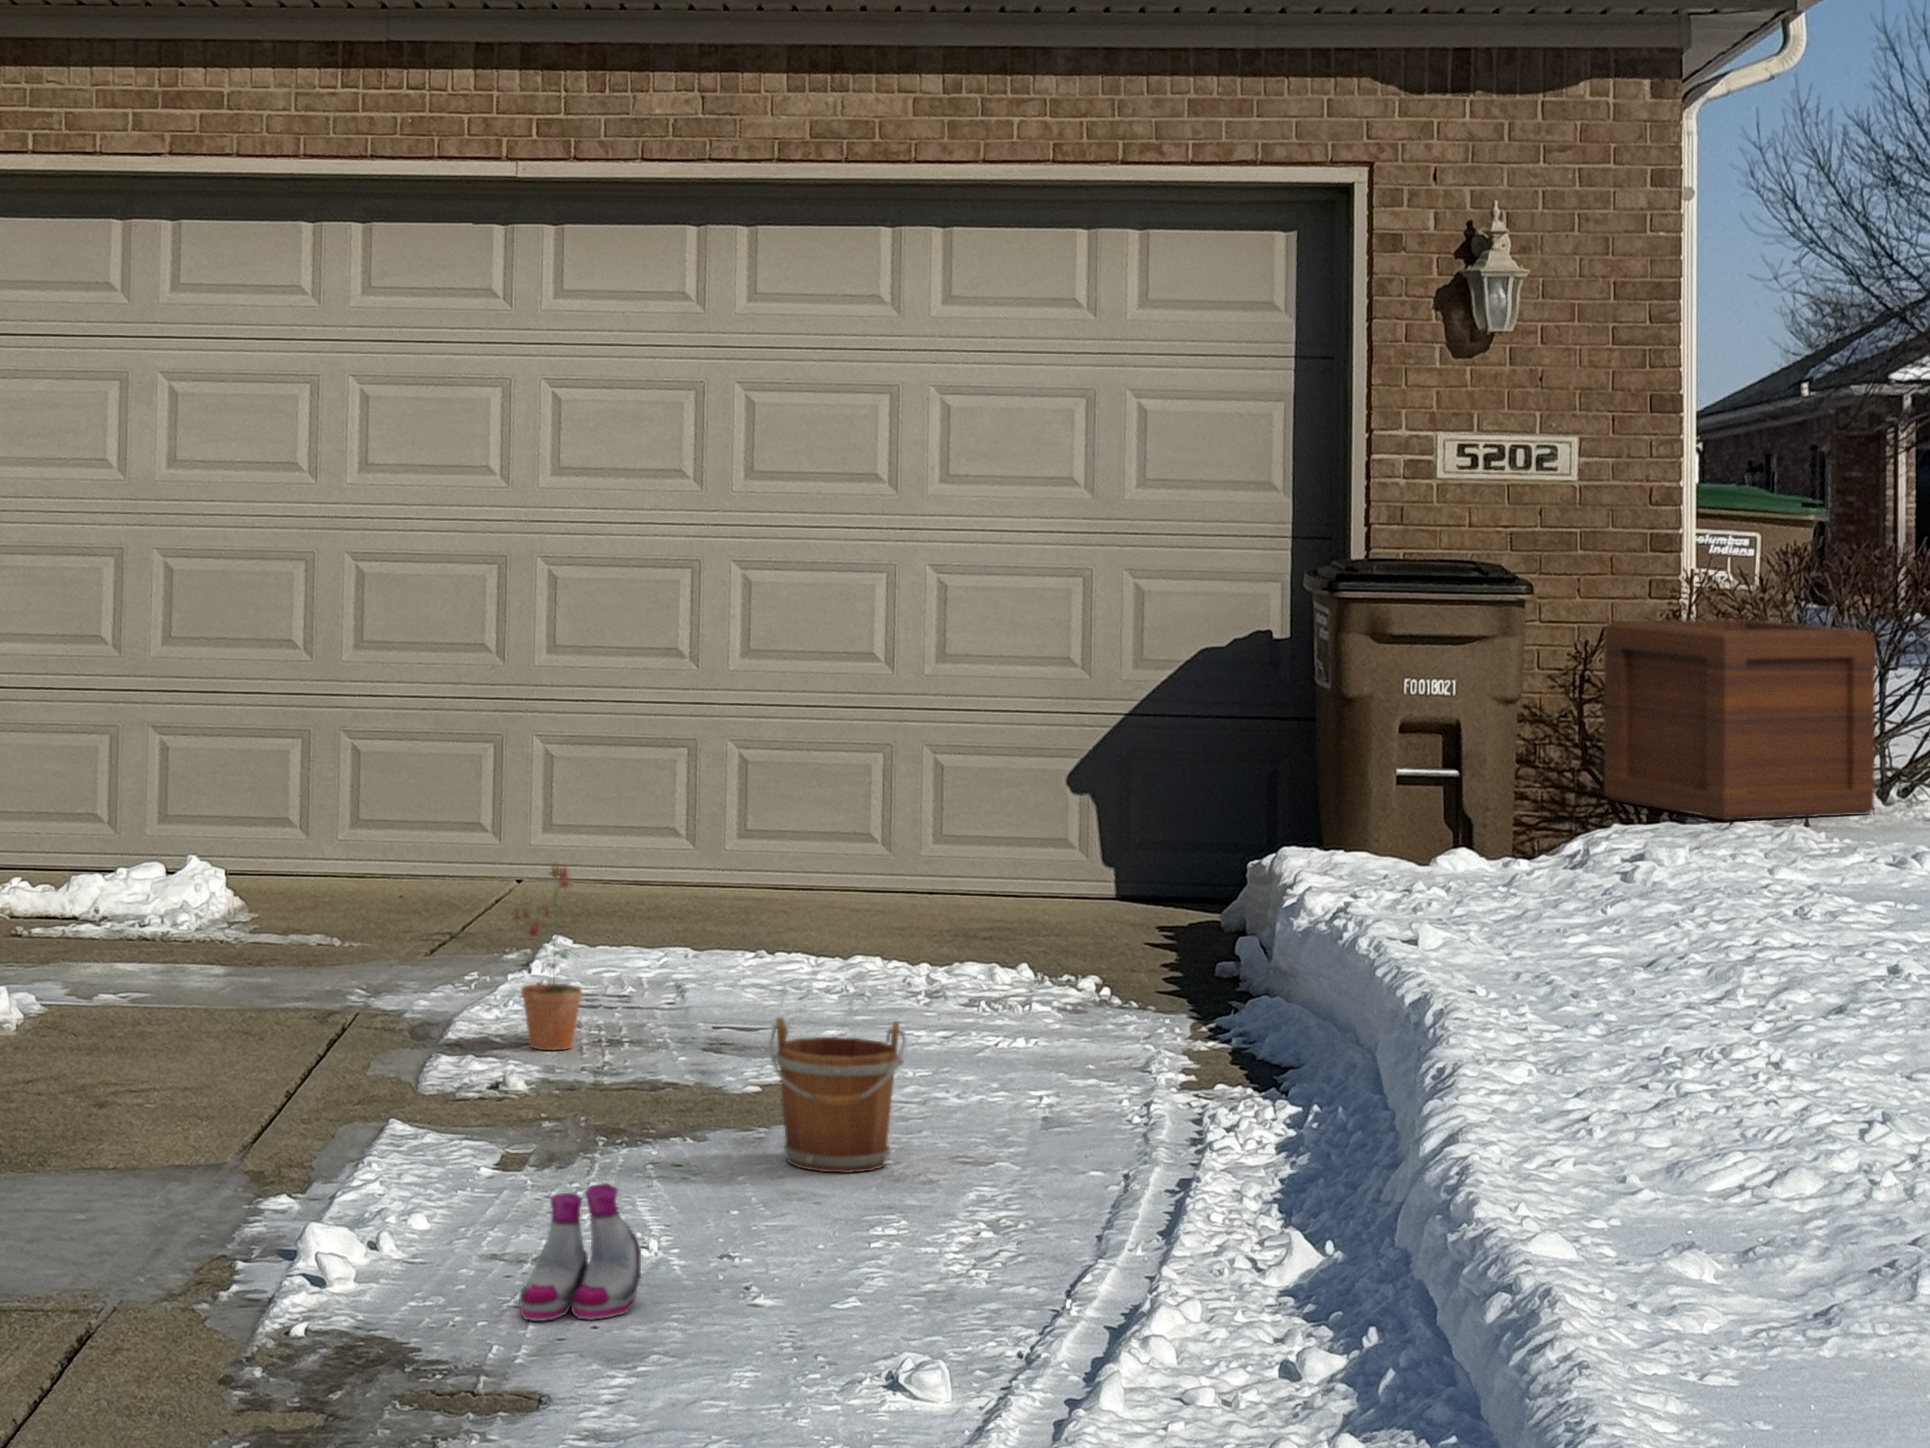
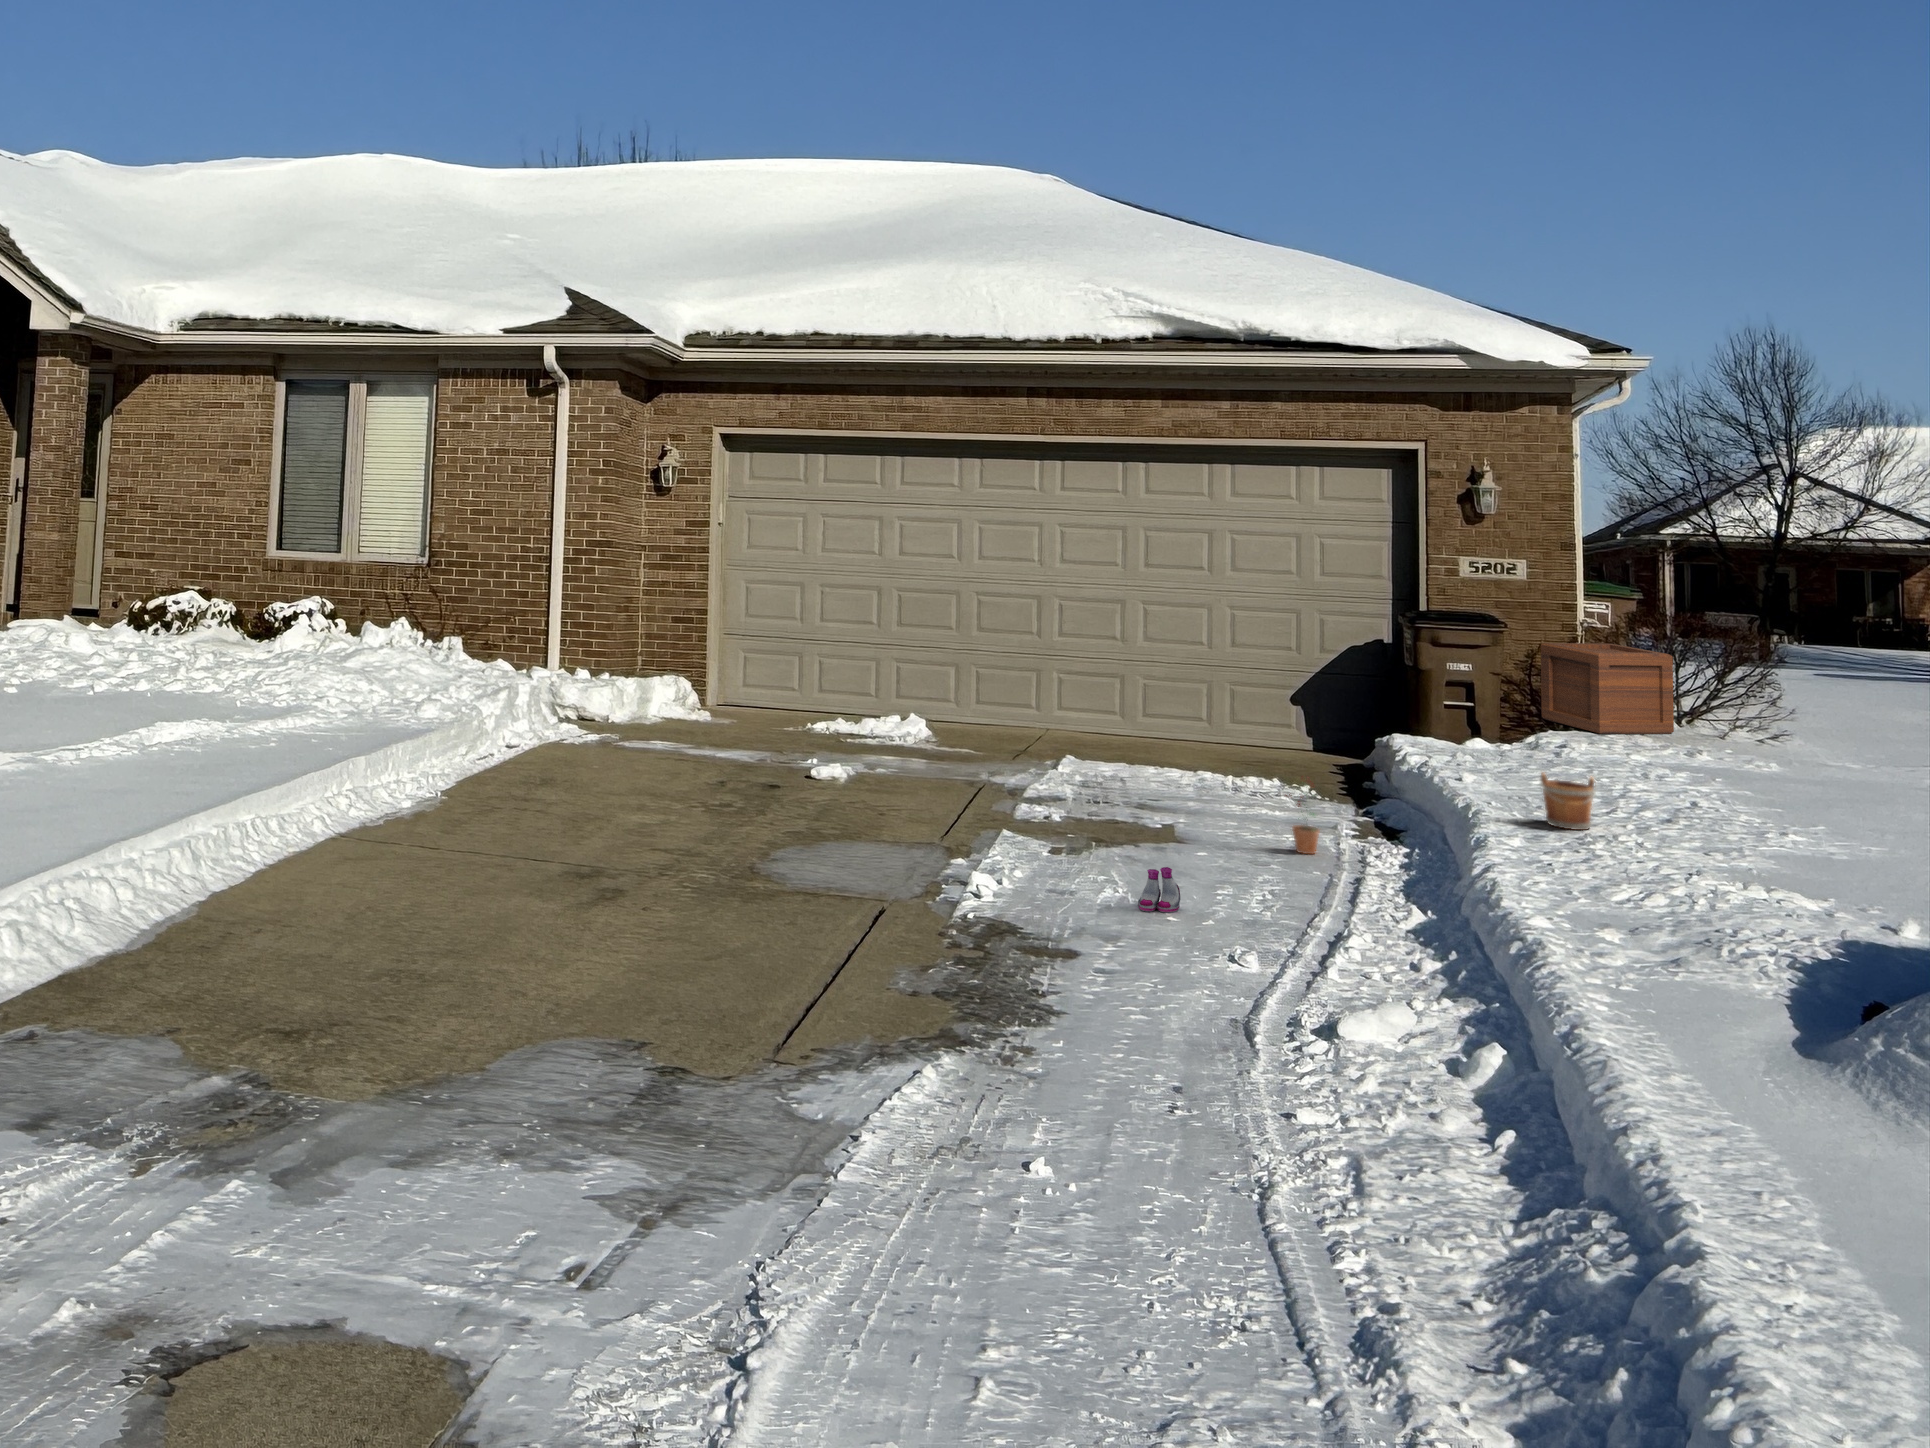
potted plant: present [514,864,583,1050] -> present [1286,775,1320,854]
bucket: present [769,1017,906,1173] -> present [1541,773,1596,830]

